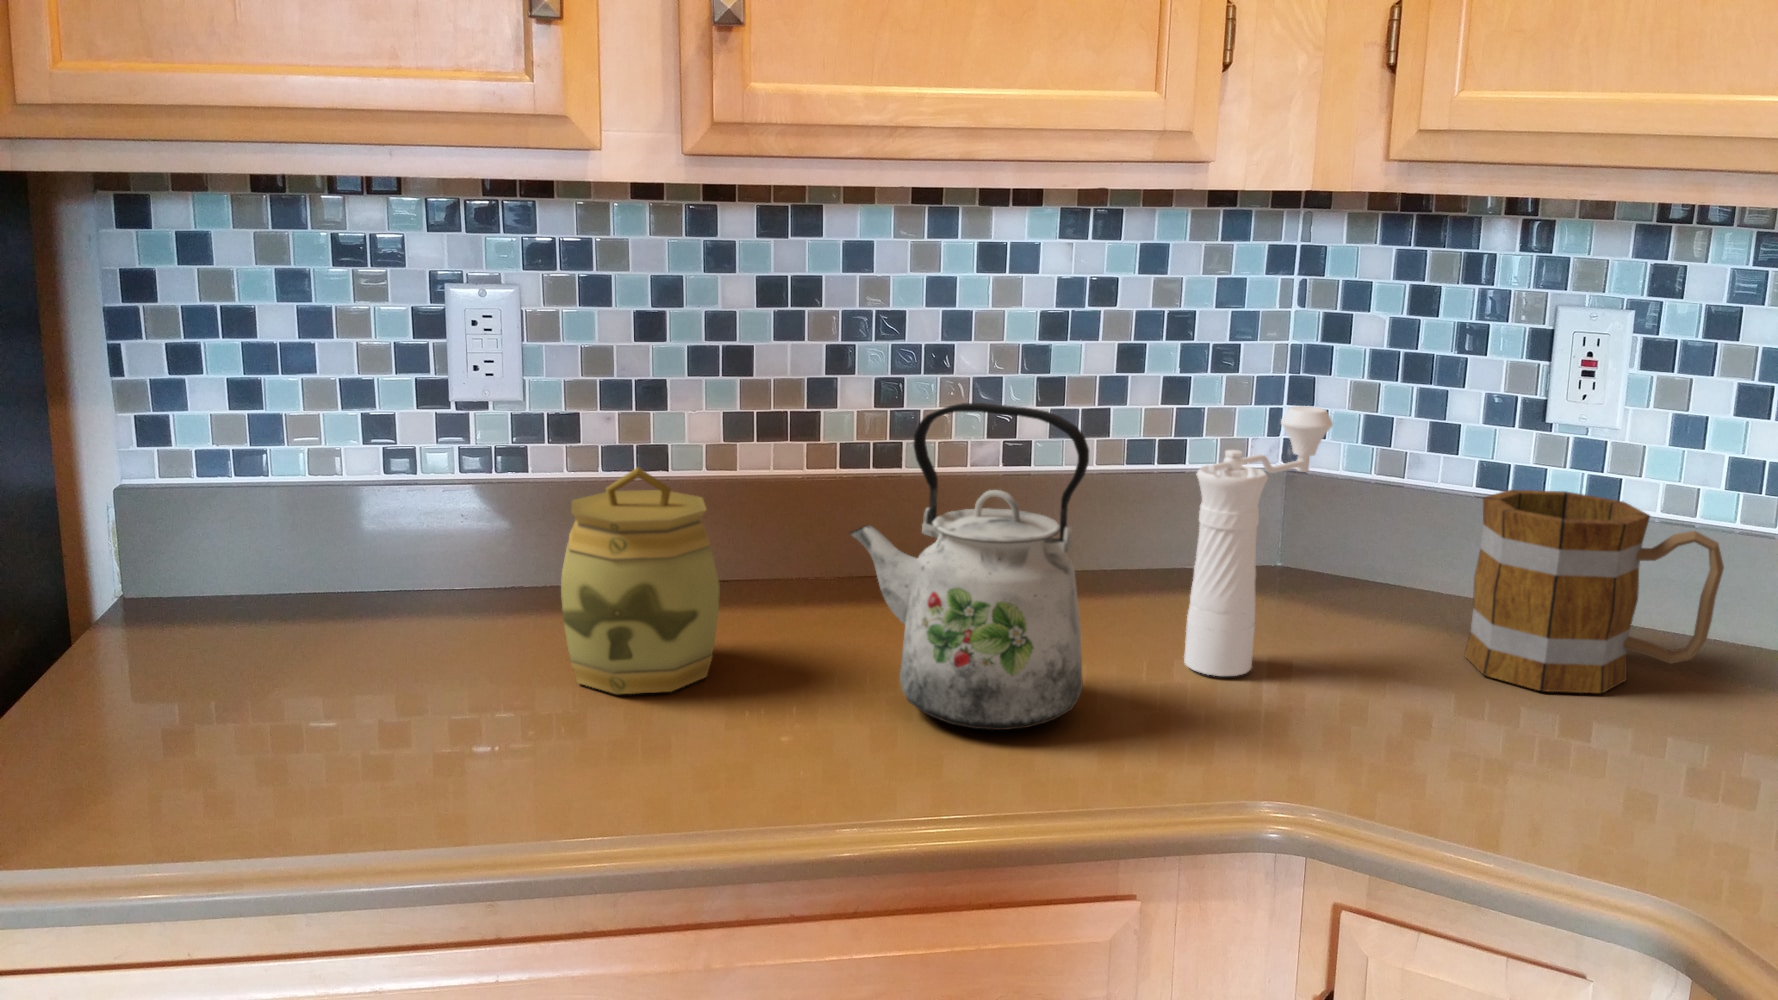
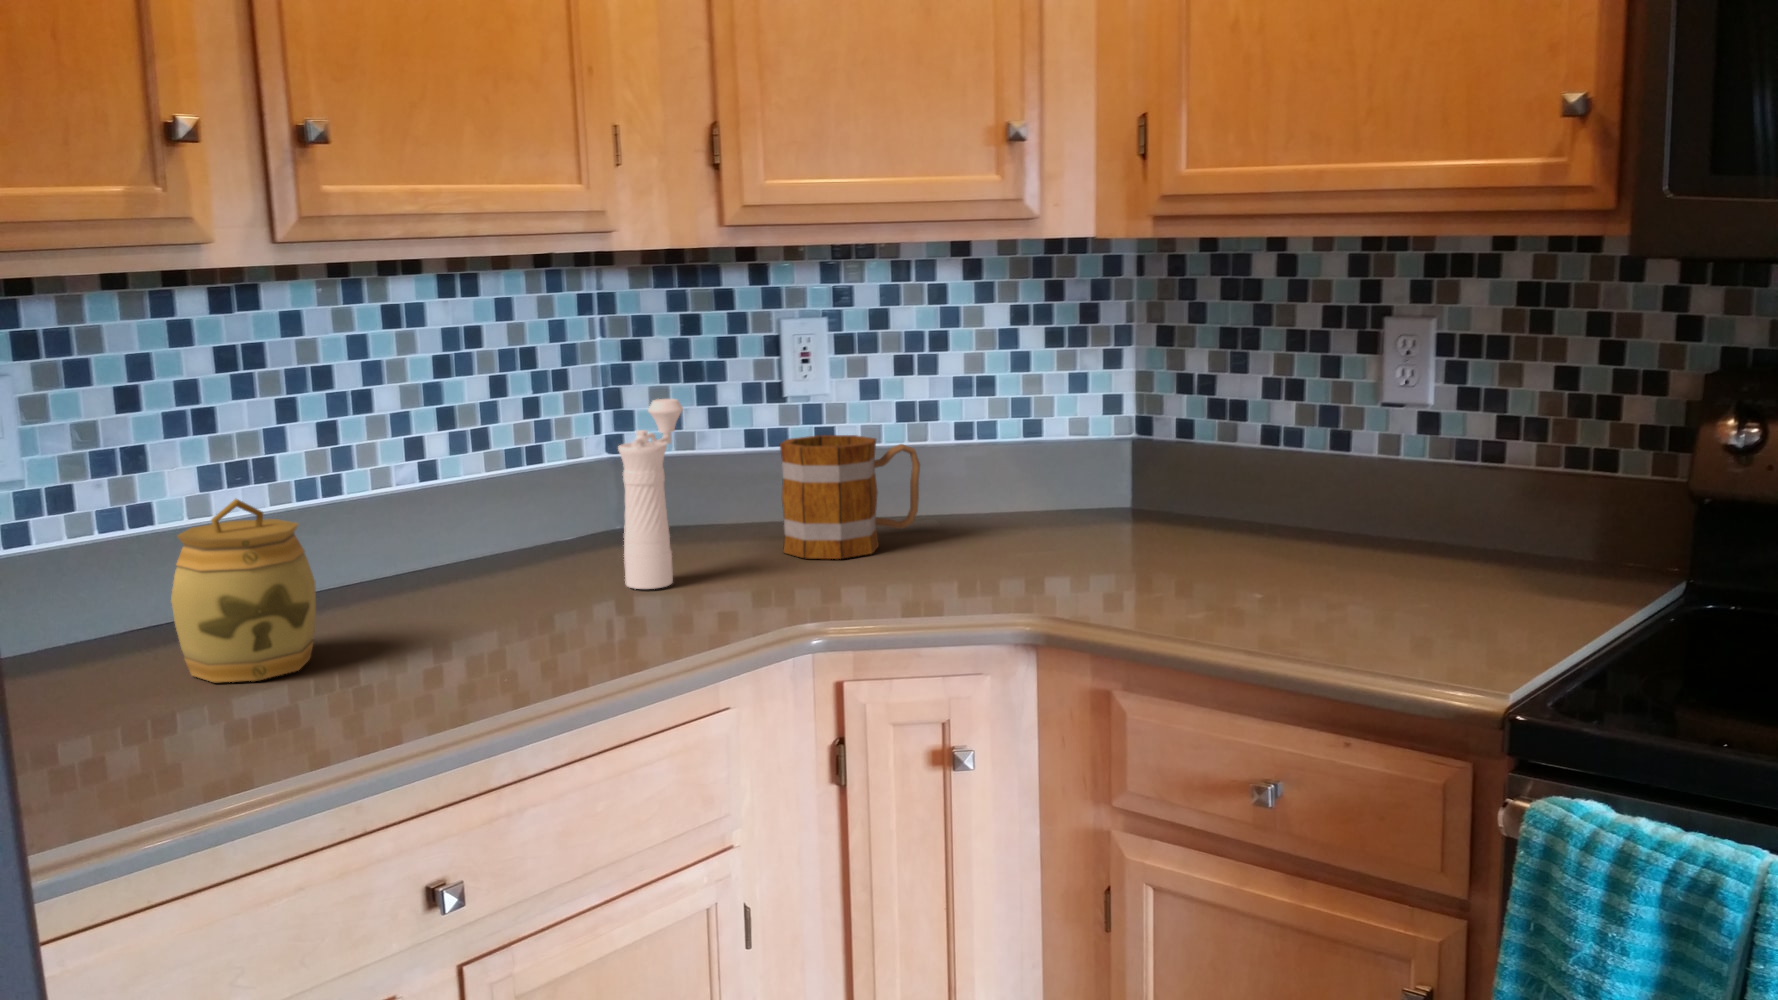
kettle: present [850,403,1089,730] -> none [410,409,604,640]

